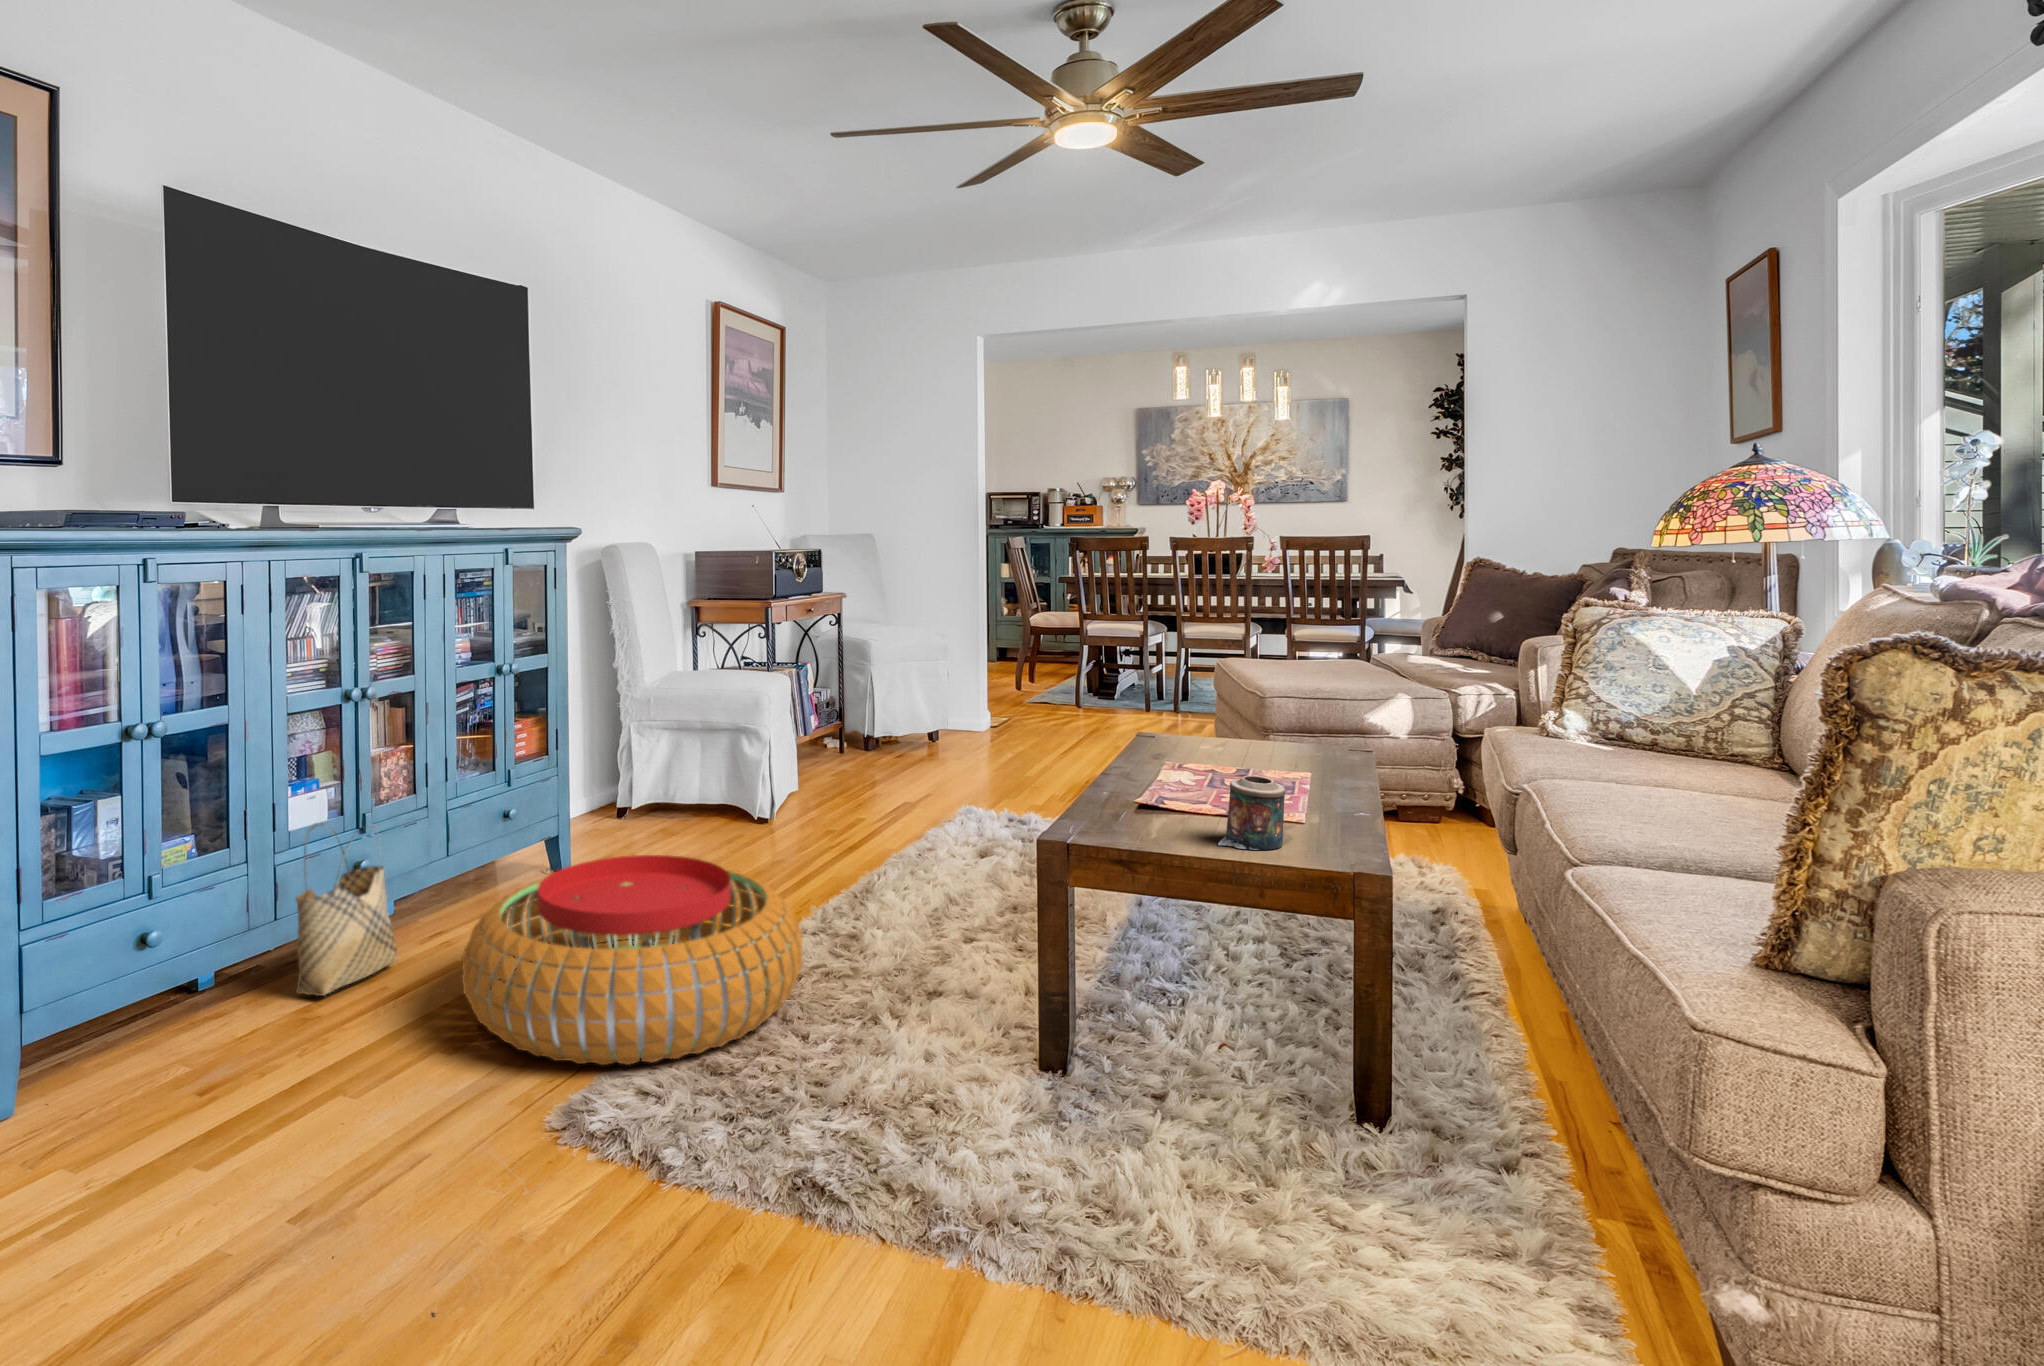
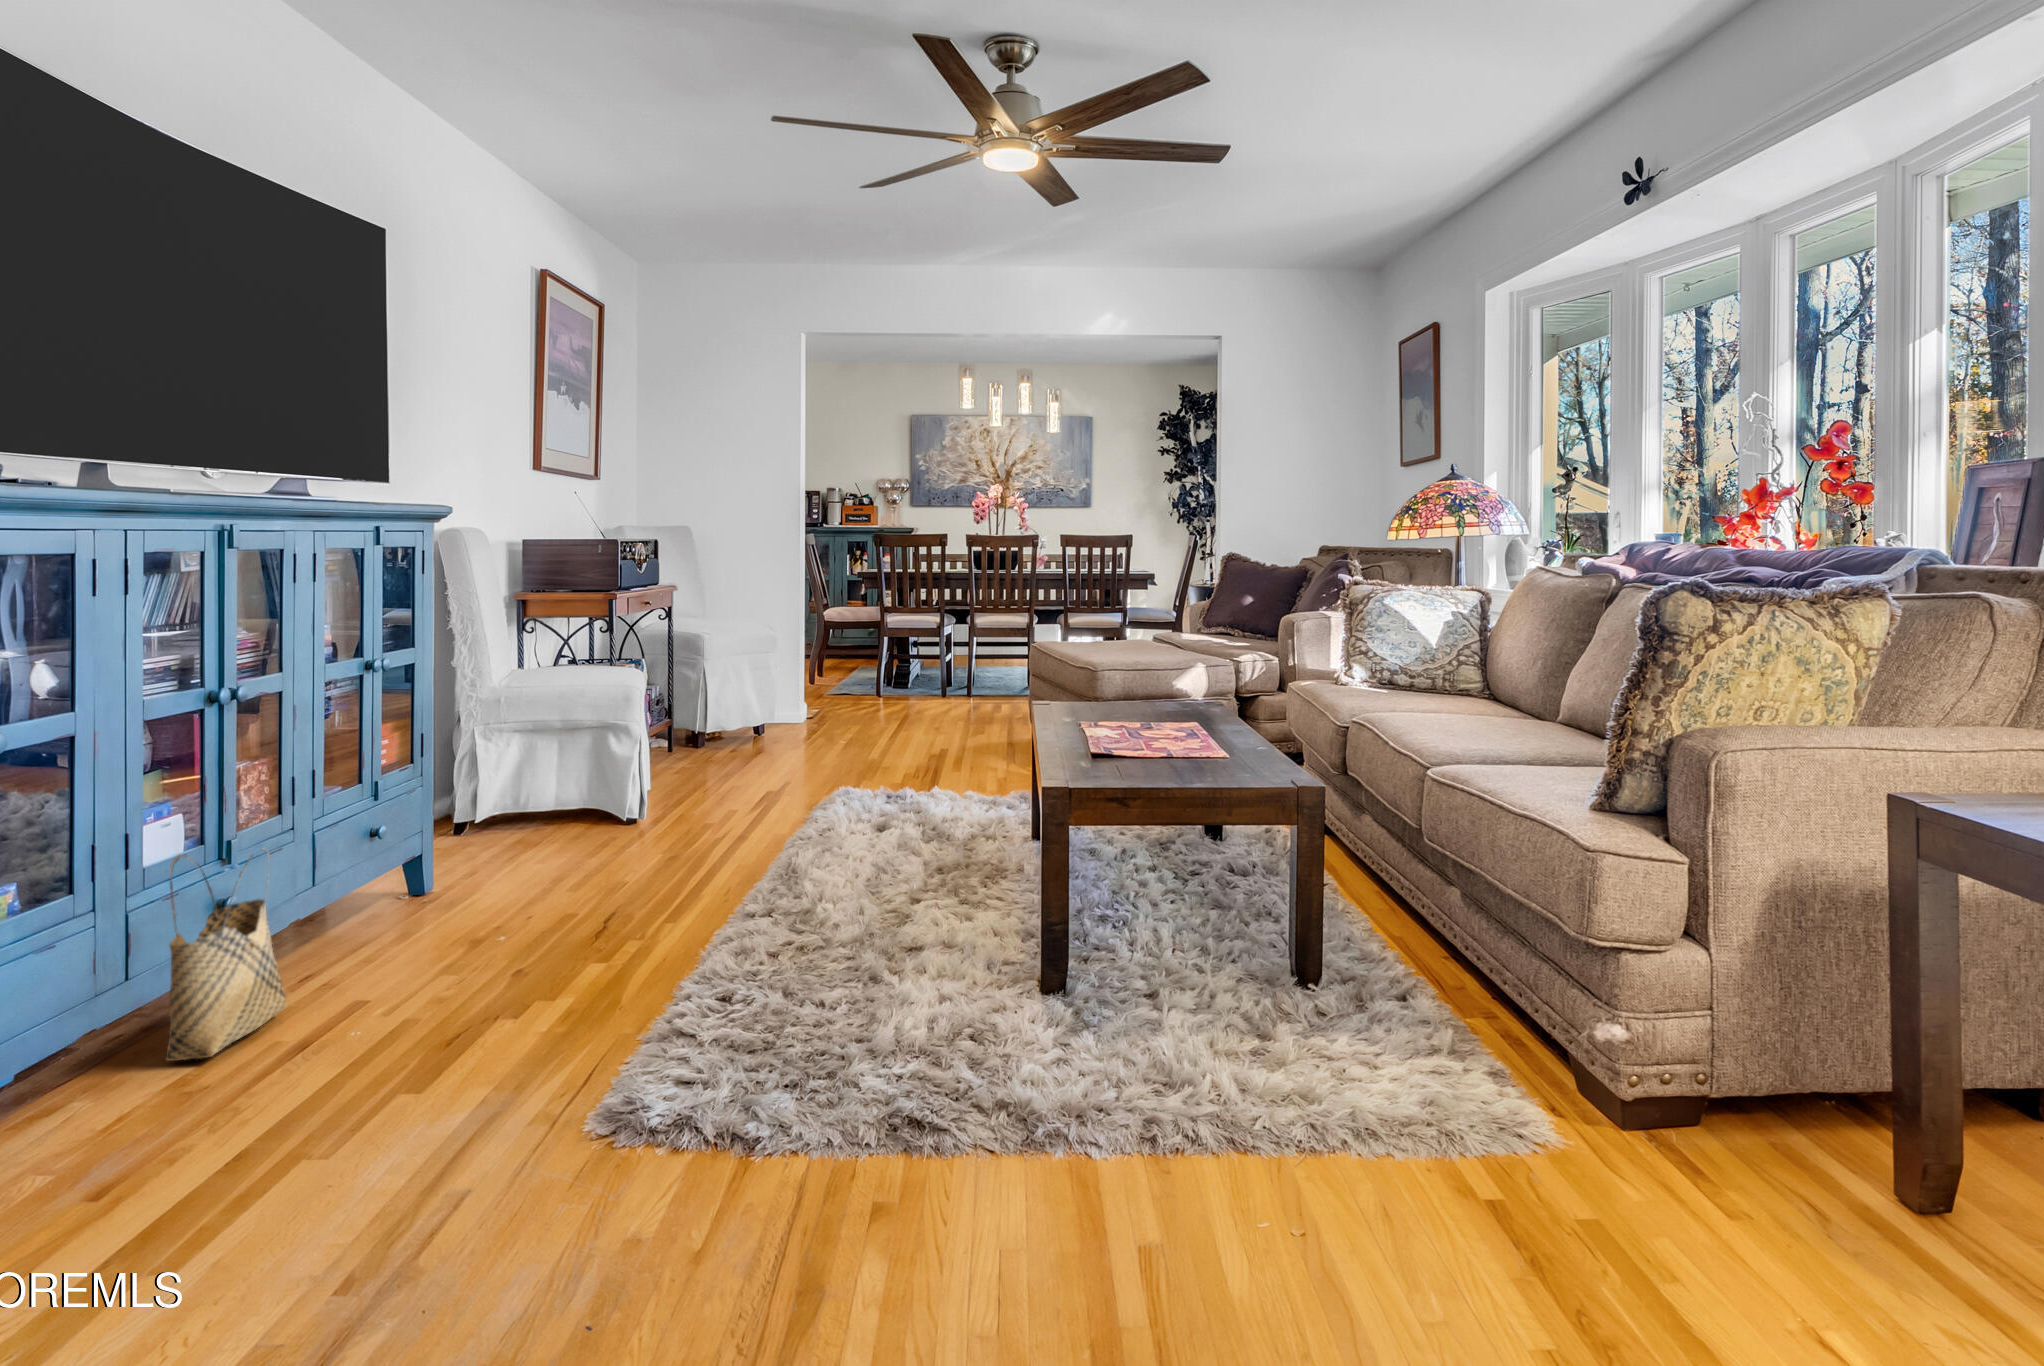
candle: present [1218,776,1285,850] -> none [1191,718,1240,779]
pouf: present [462,855,803,1065] -> none [413,851,793,1070]

